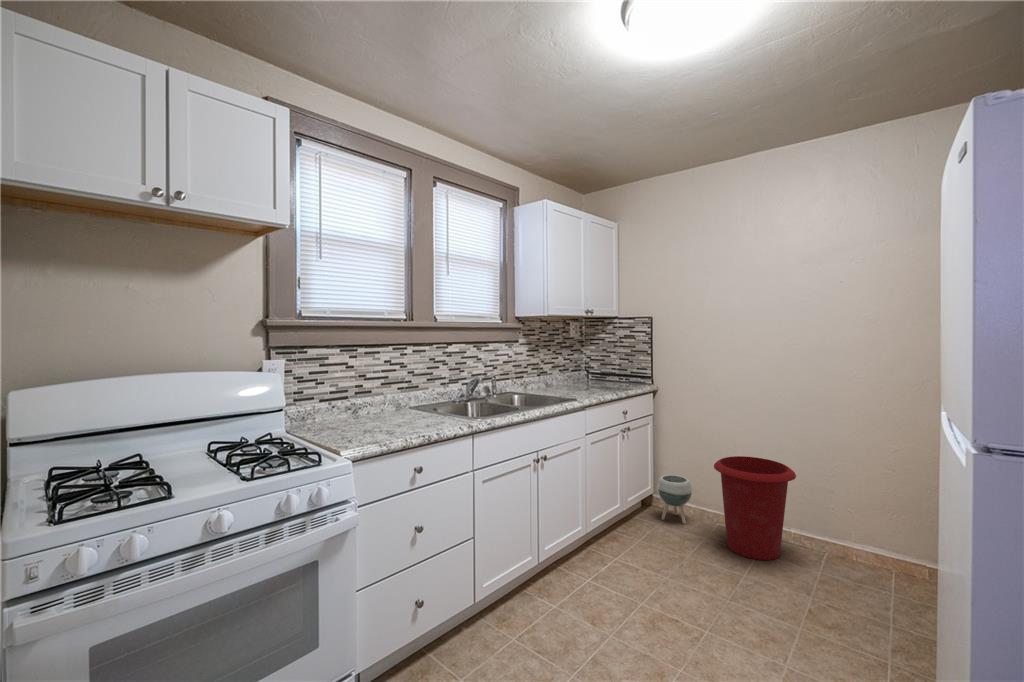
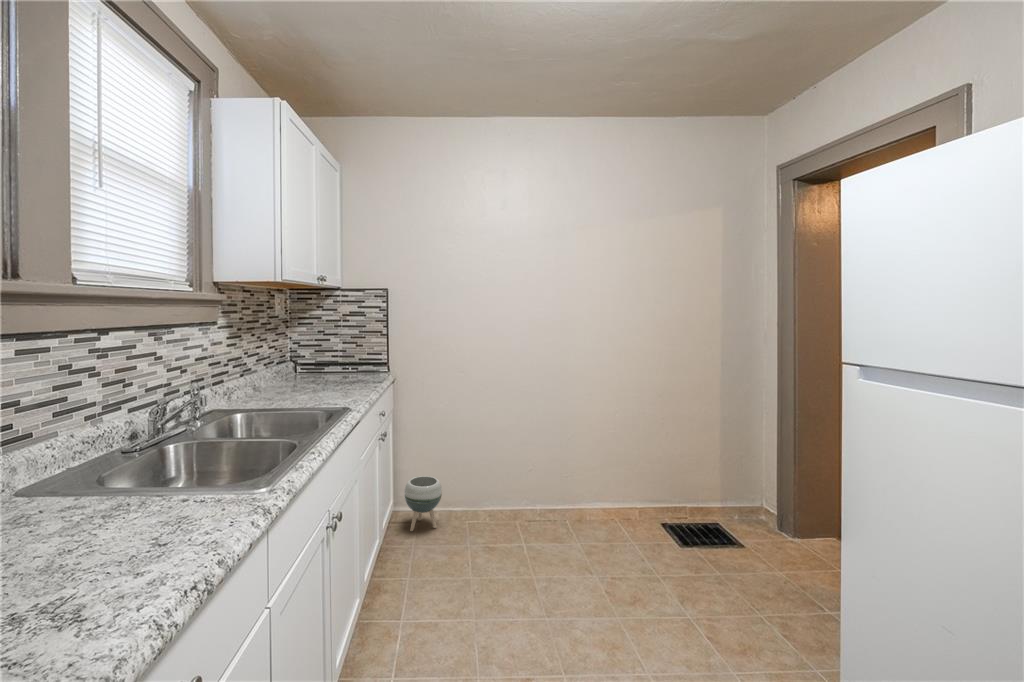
waste bin: present [714,456,796,560] -> none [476,442,549,546]

